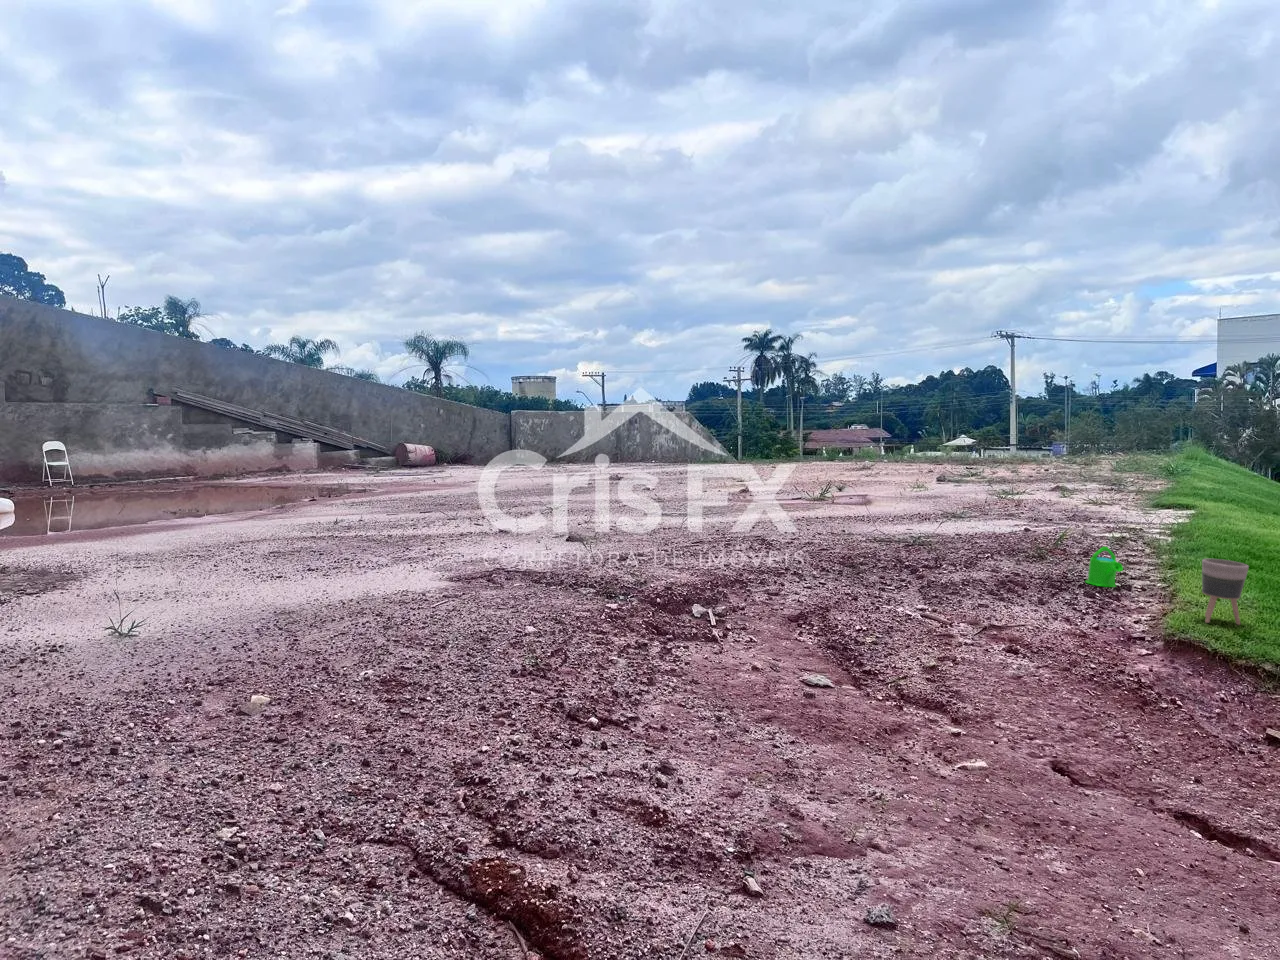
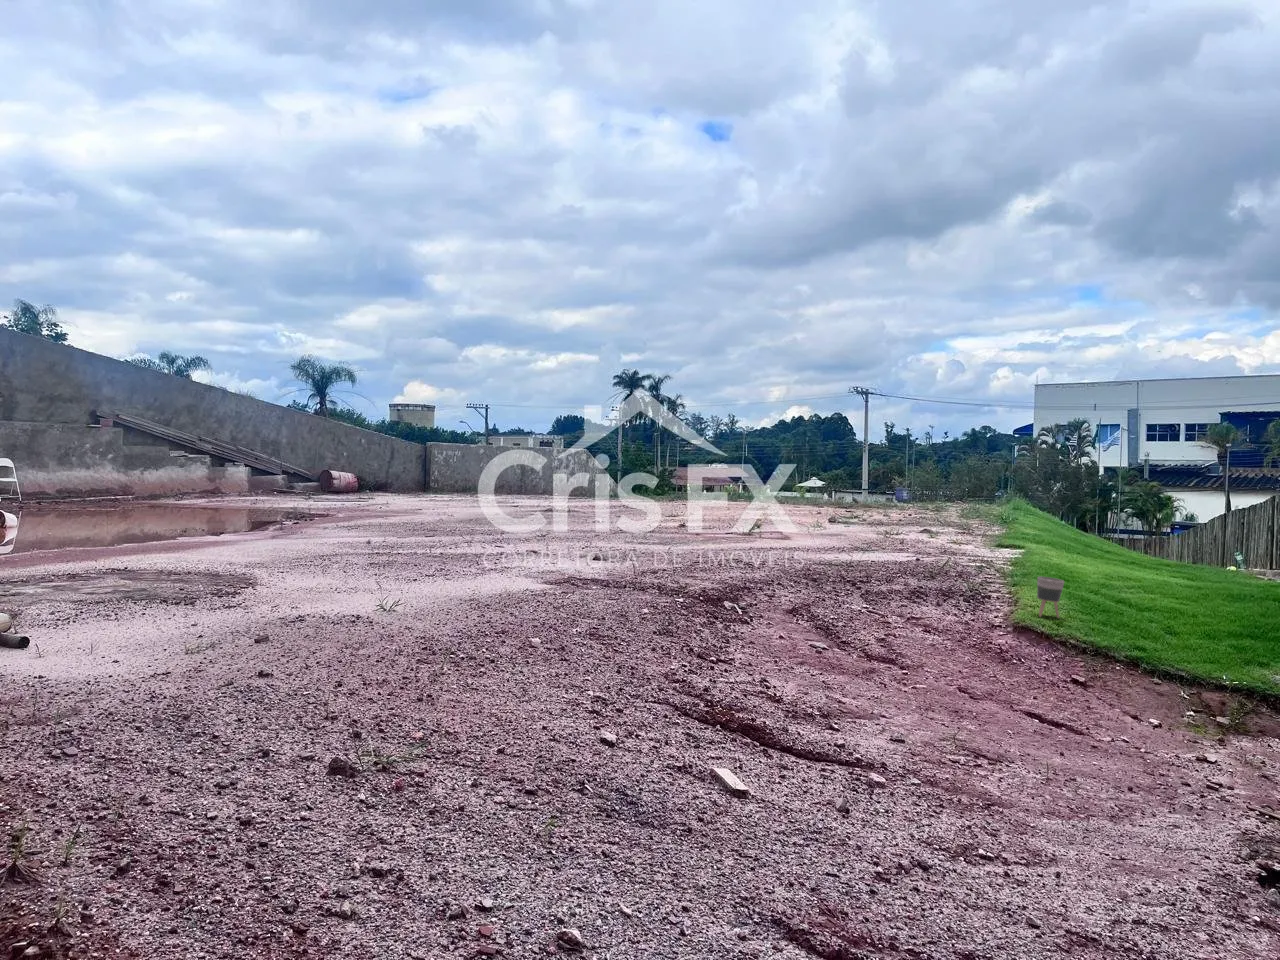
watering can: present [1086,547,1123,587] -> none [963,570,988,597]

